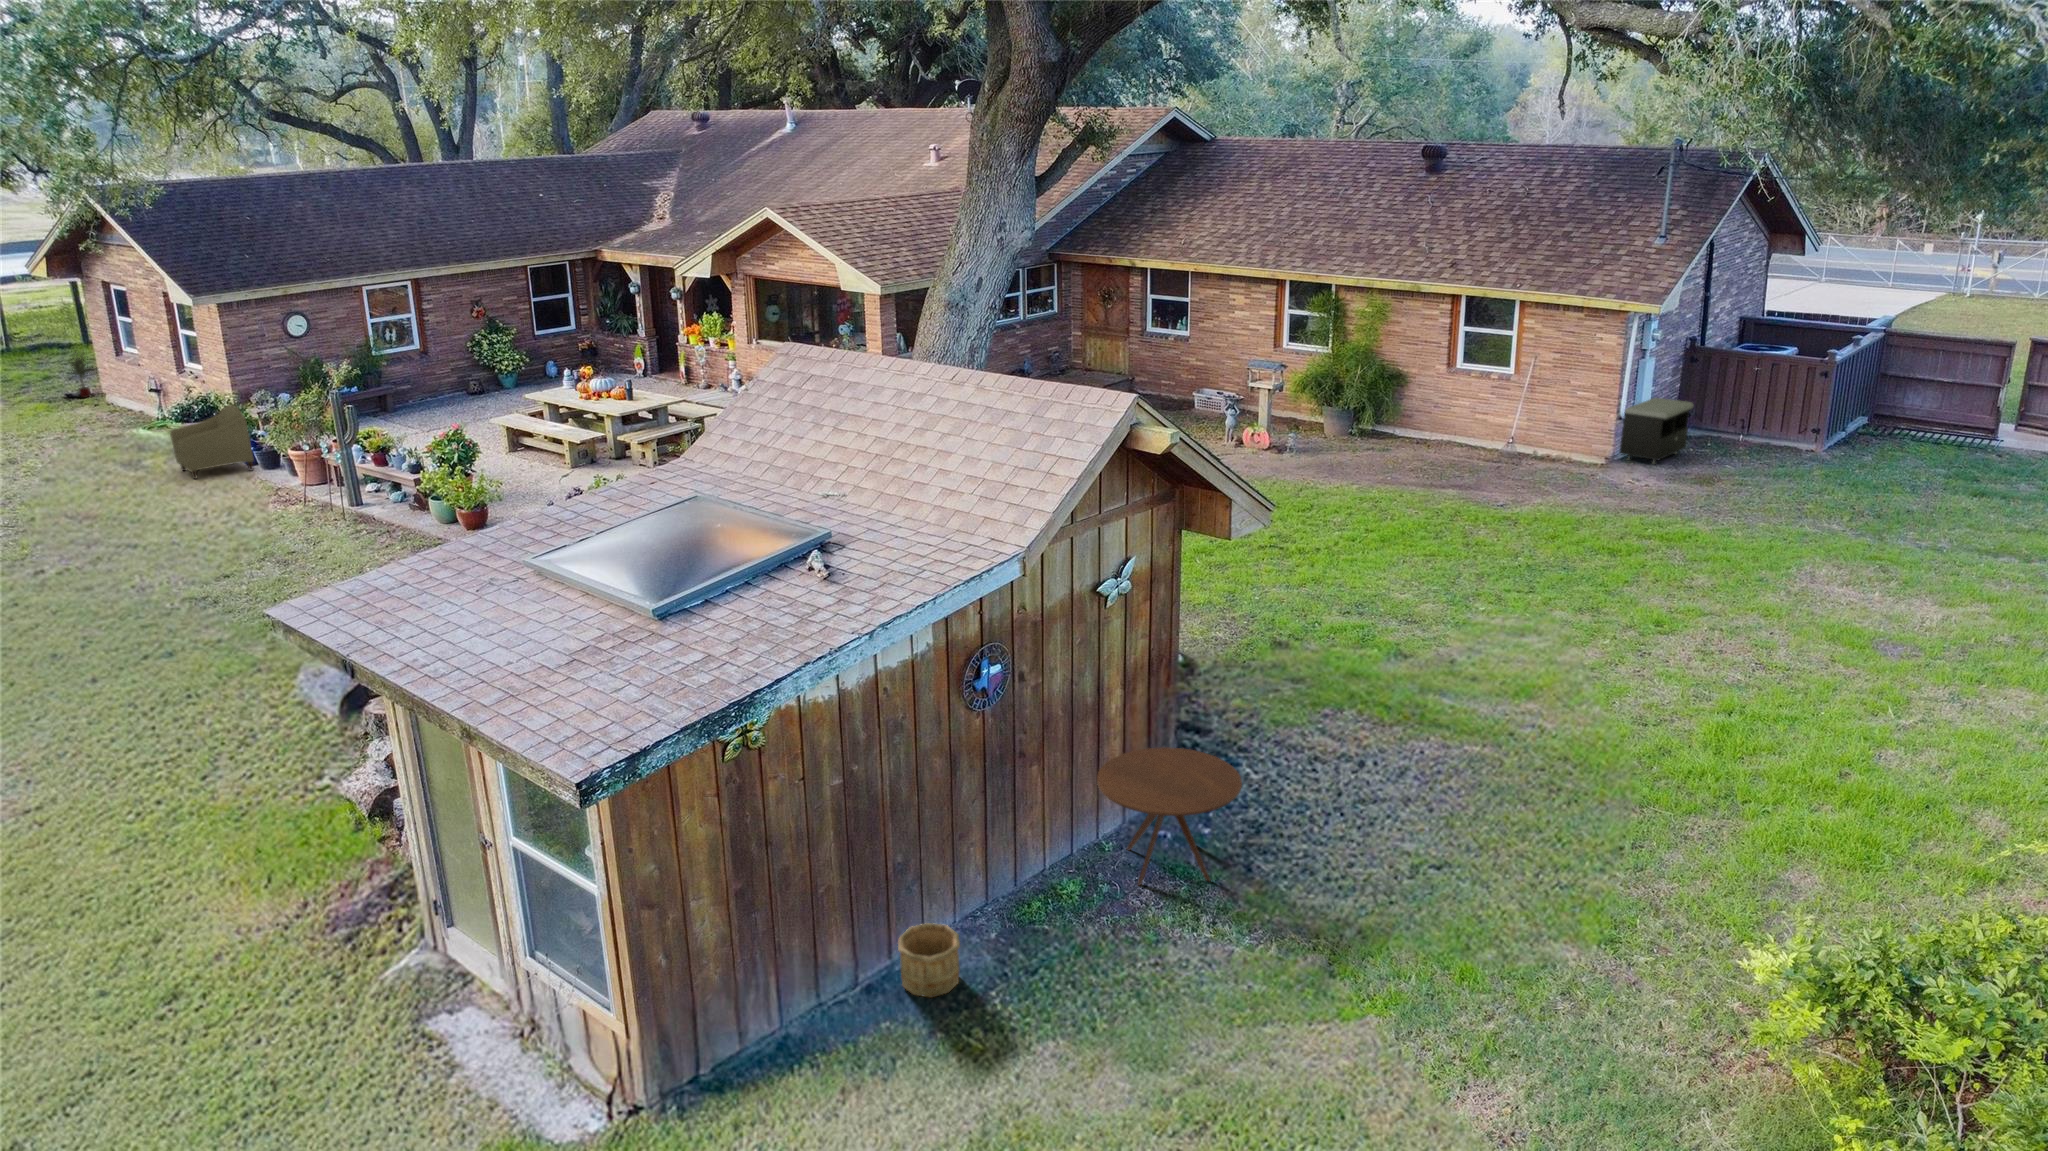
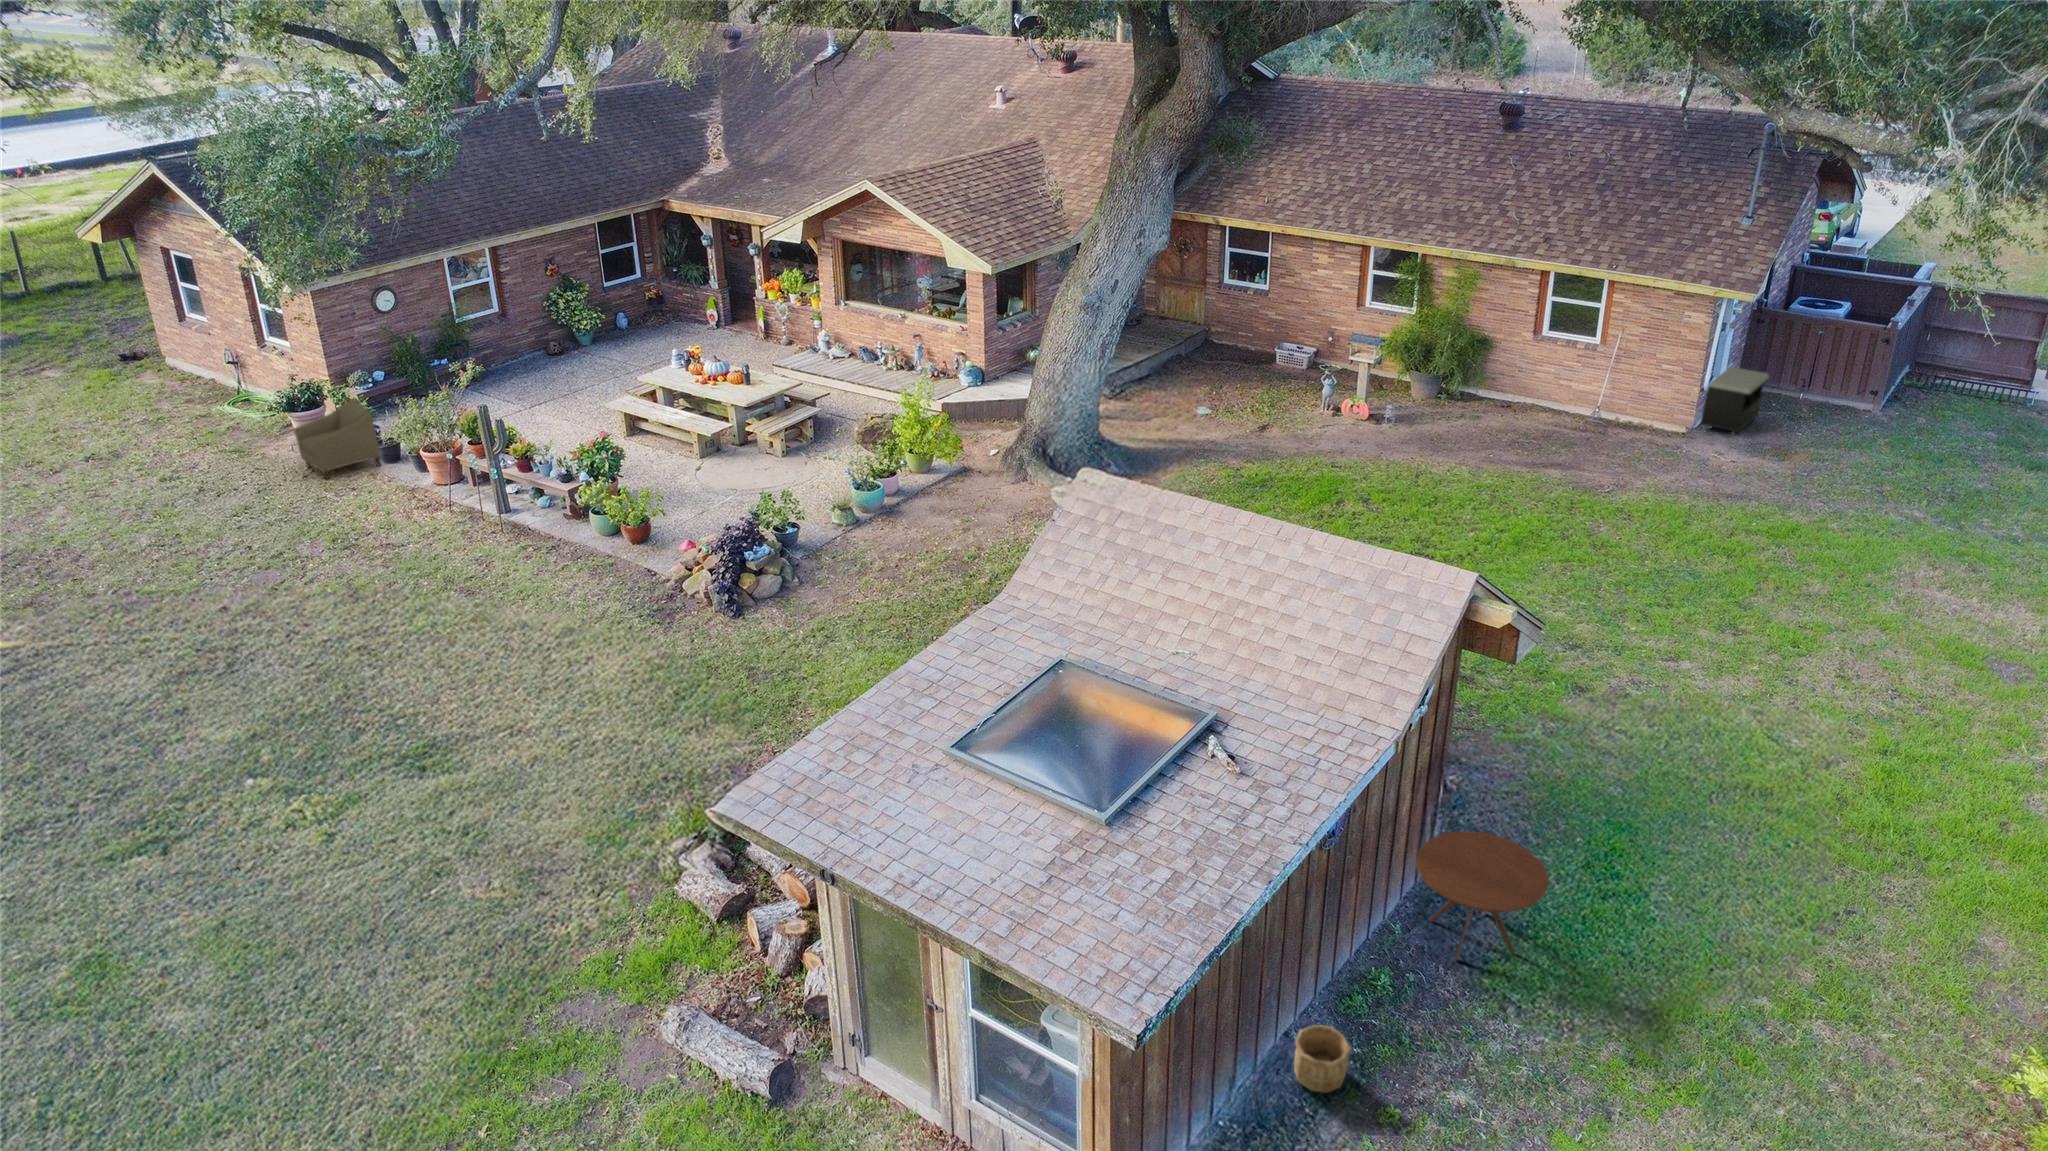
potted tree: present [71,352,97,397] -> none [127,316,160,365]

